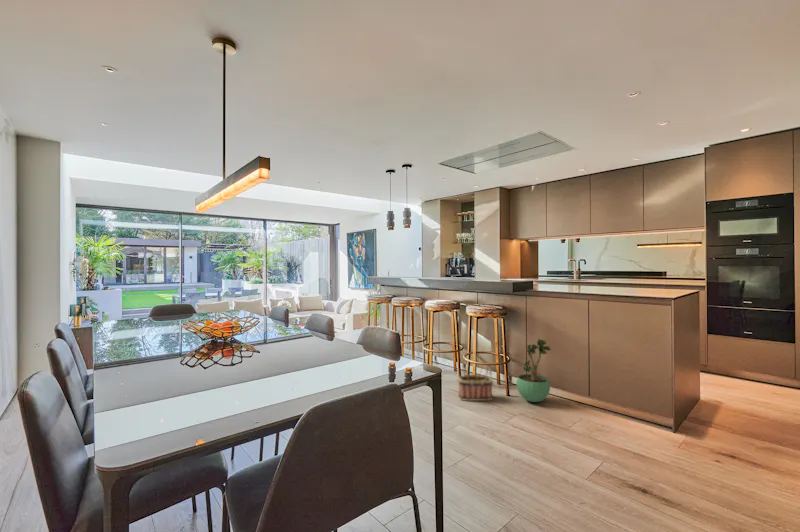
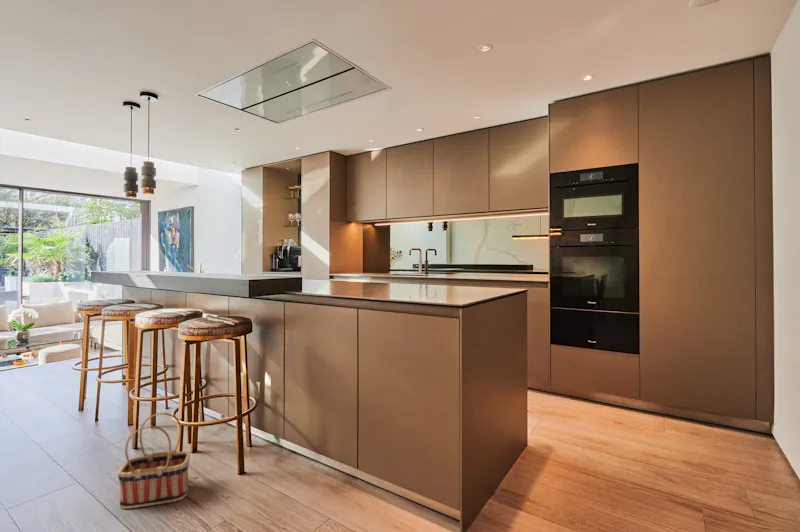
potted plant: present [517,339,550,402] -> none [231,383,297,495]

